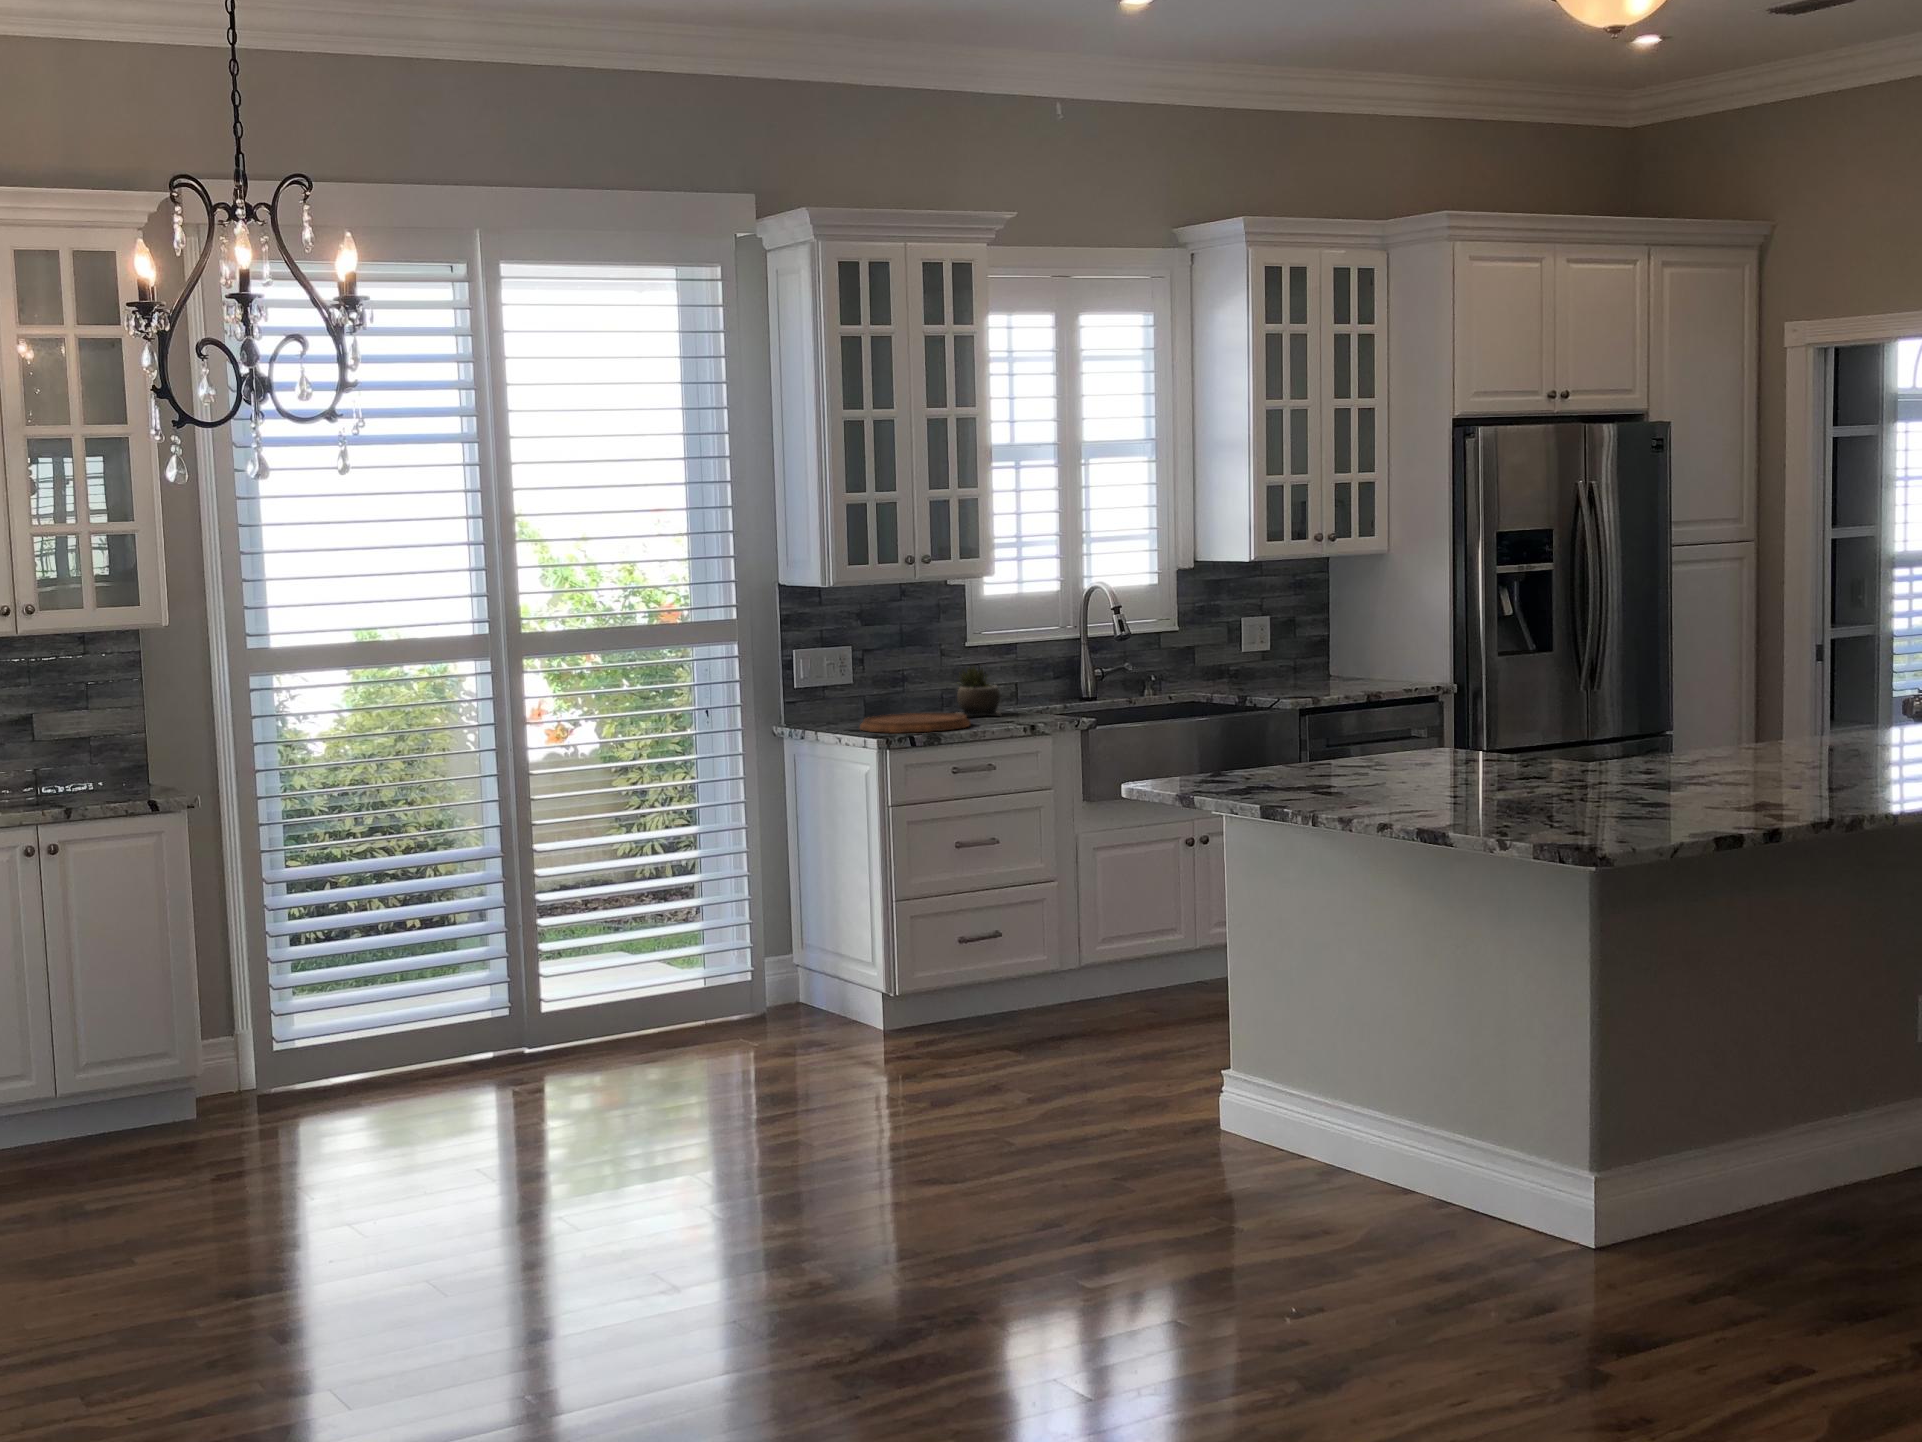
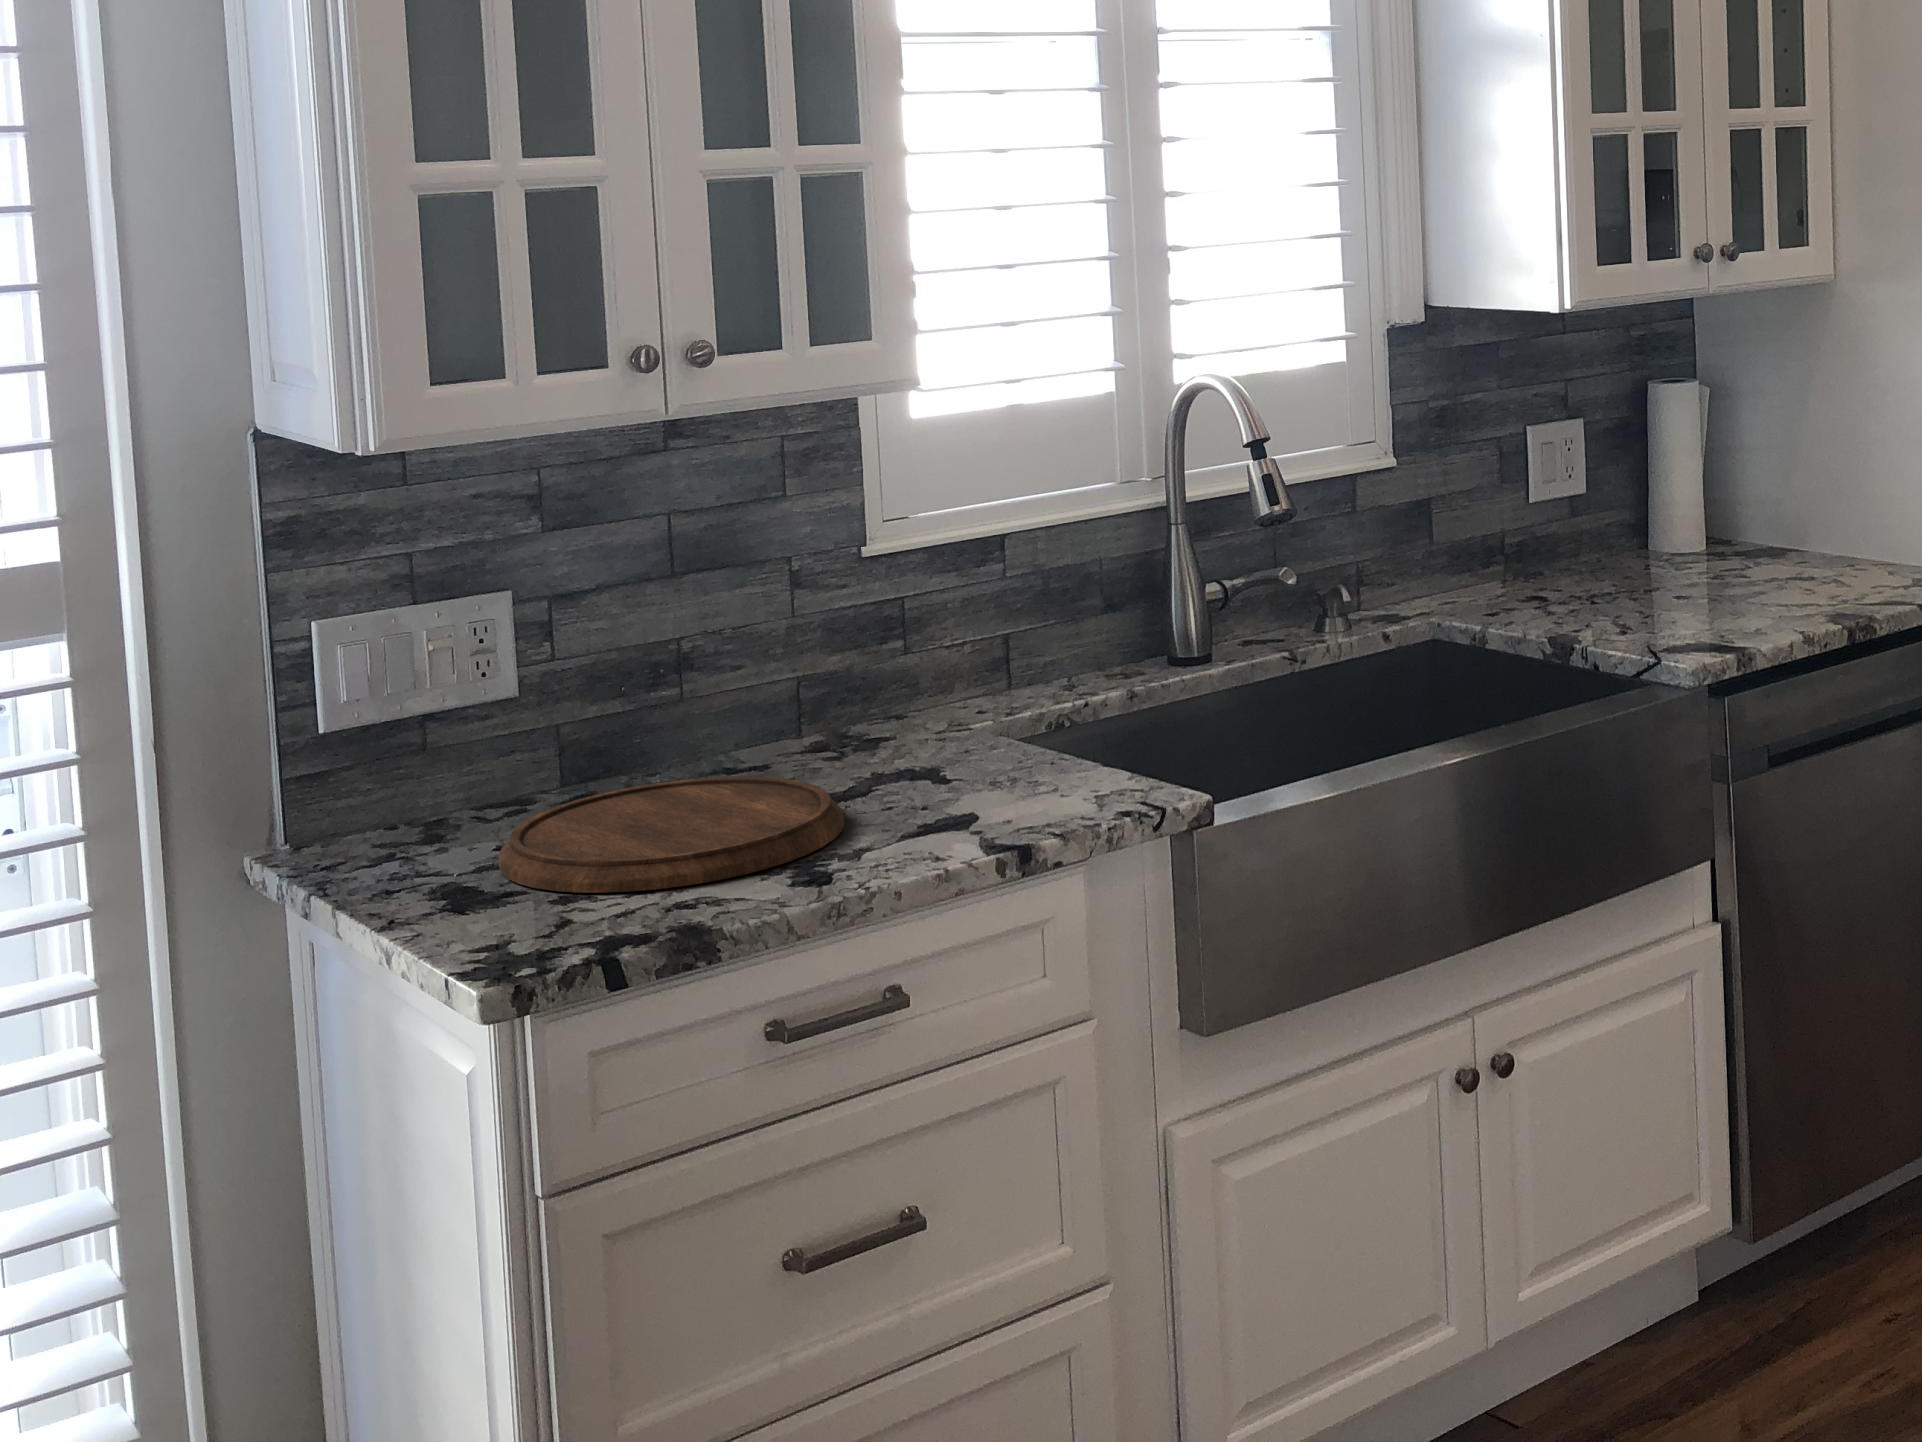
succulent plant: present [956,667,1001,716] -> none [823,617,952,770]

